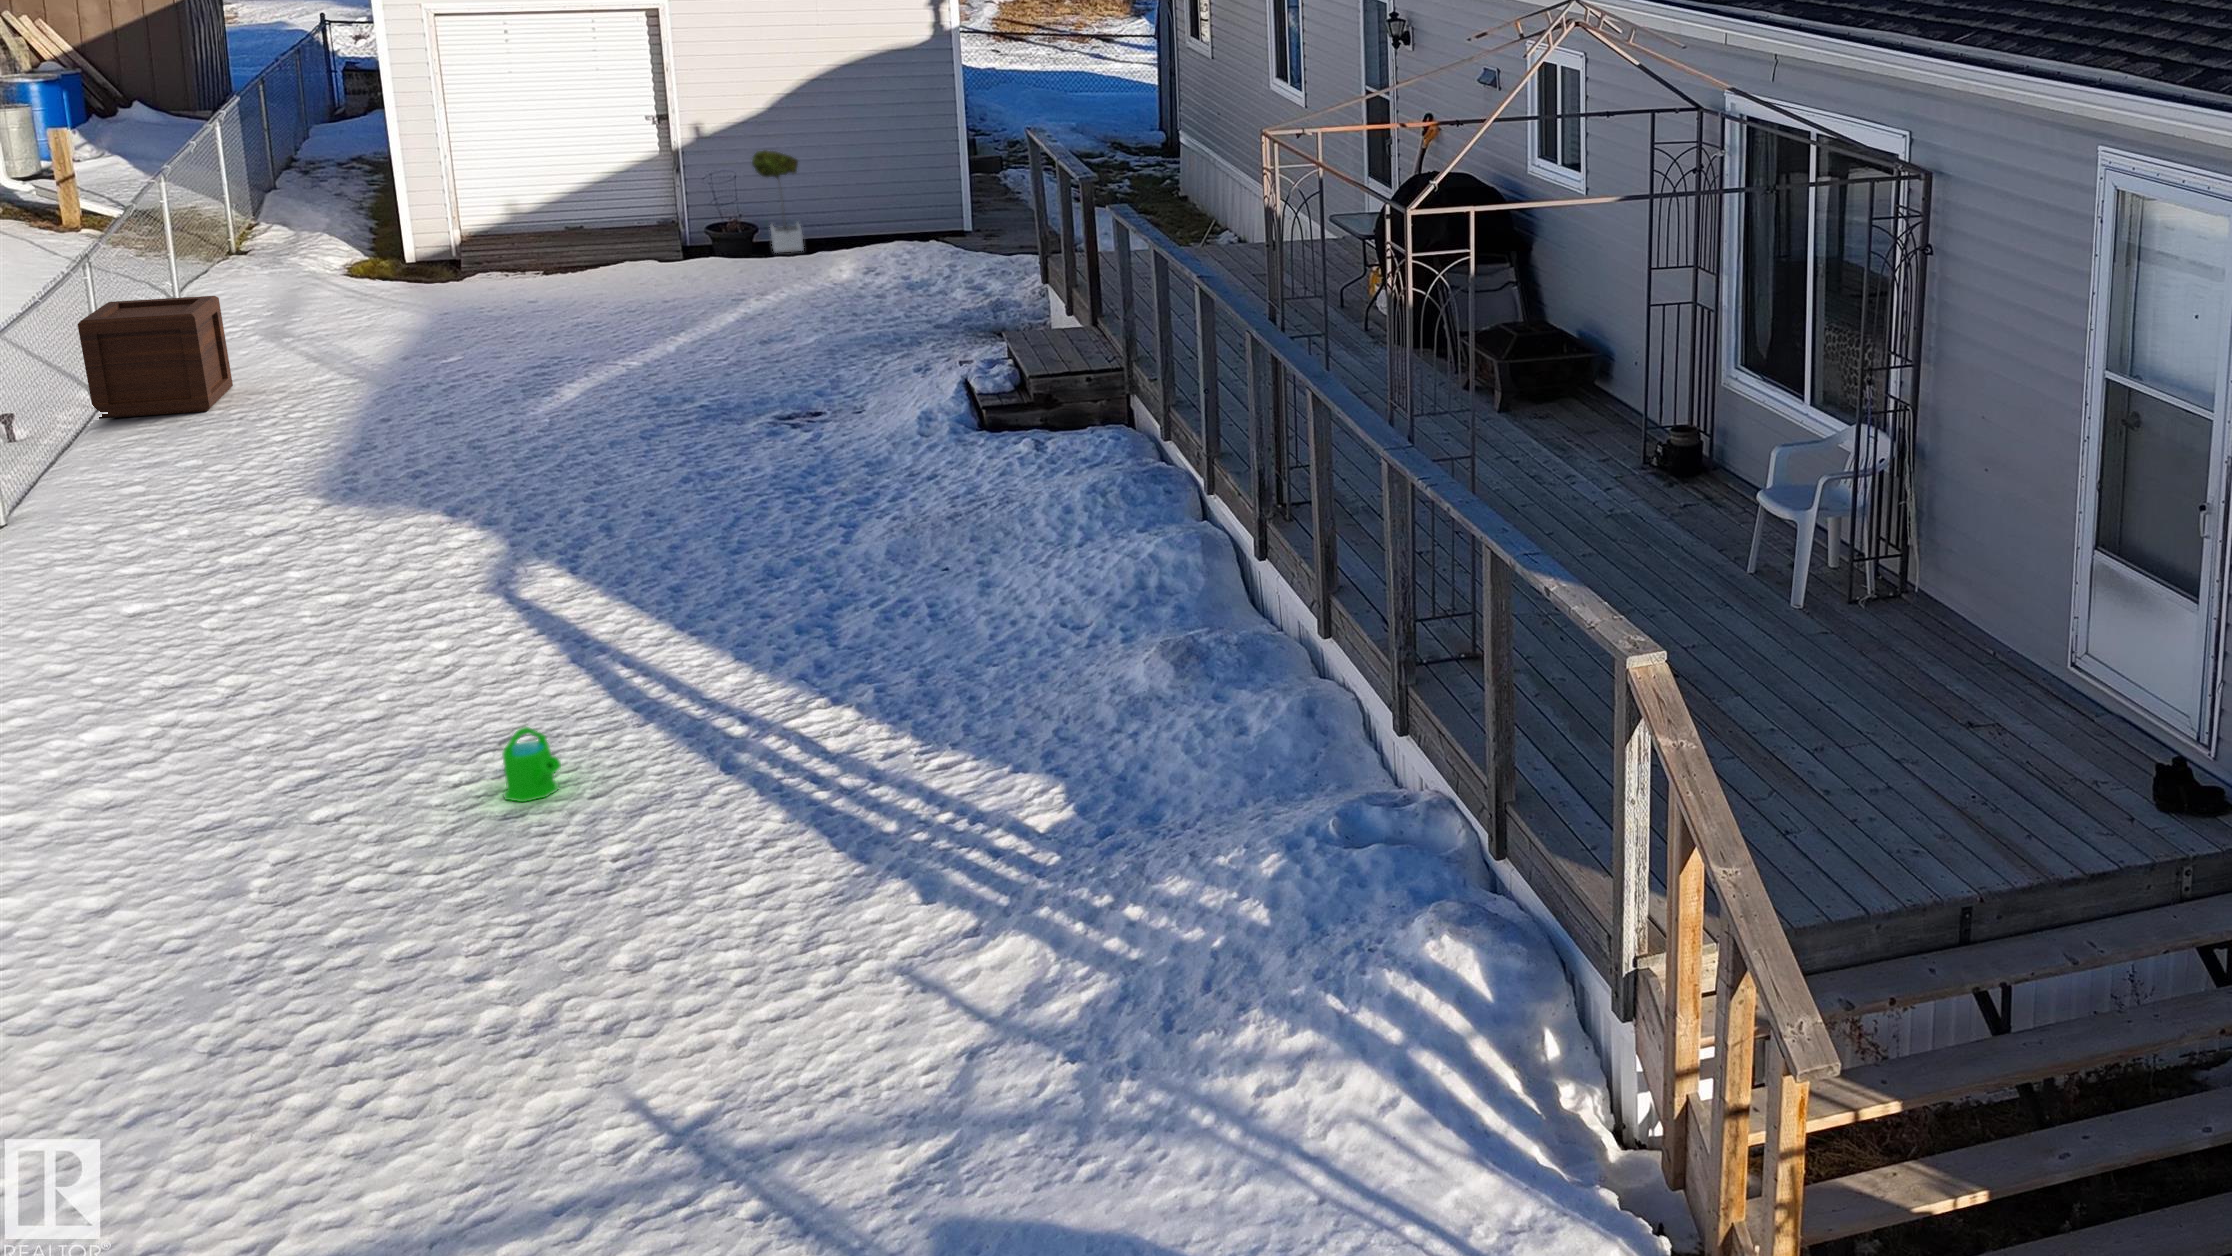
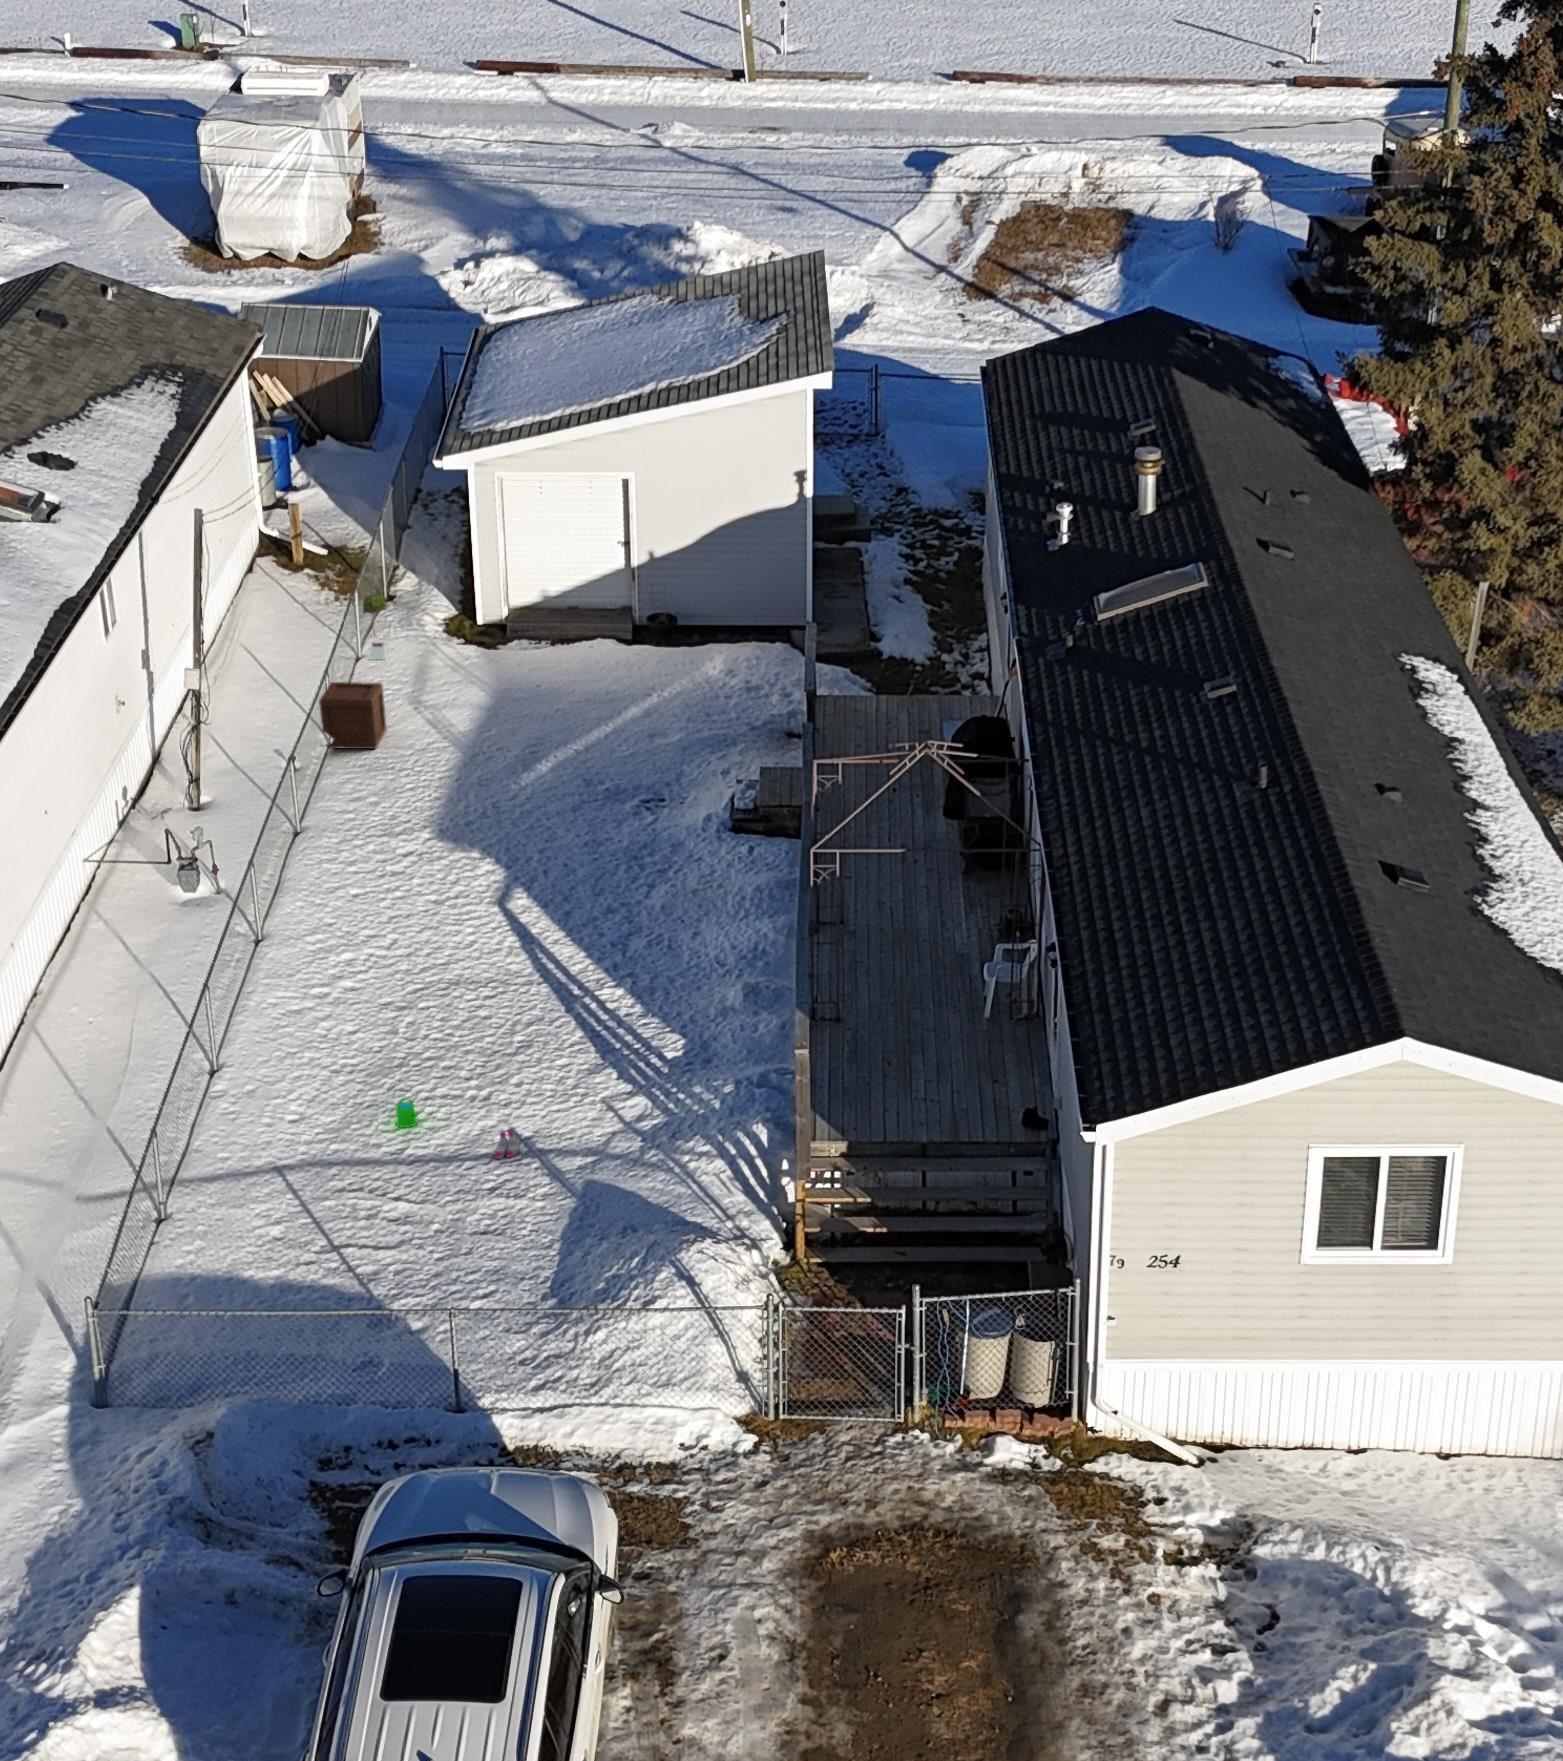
potted tree: present [752,150,803,253] -> present [363,595,388,660]
watering can: present [502,727,561,802] -> present [396,1097,418,1128]
boots: none [595,1097,682,1211] -> present [494,1129,520,1159]

